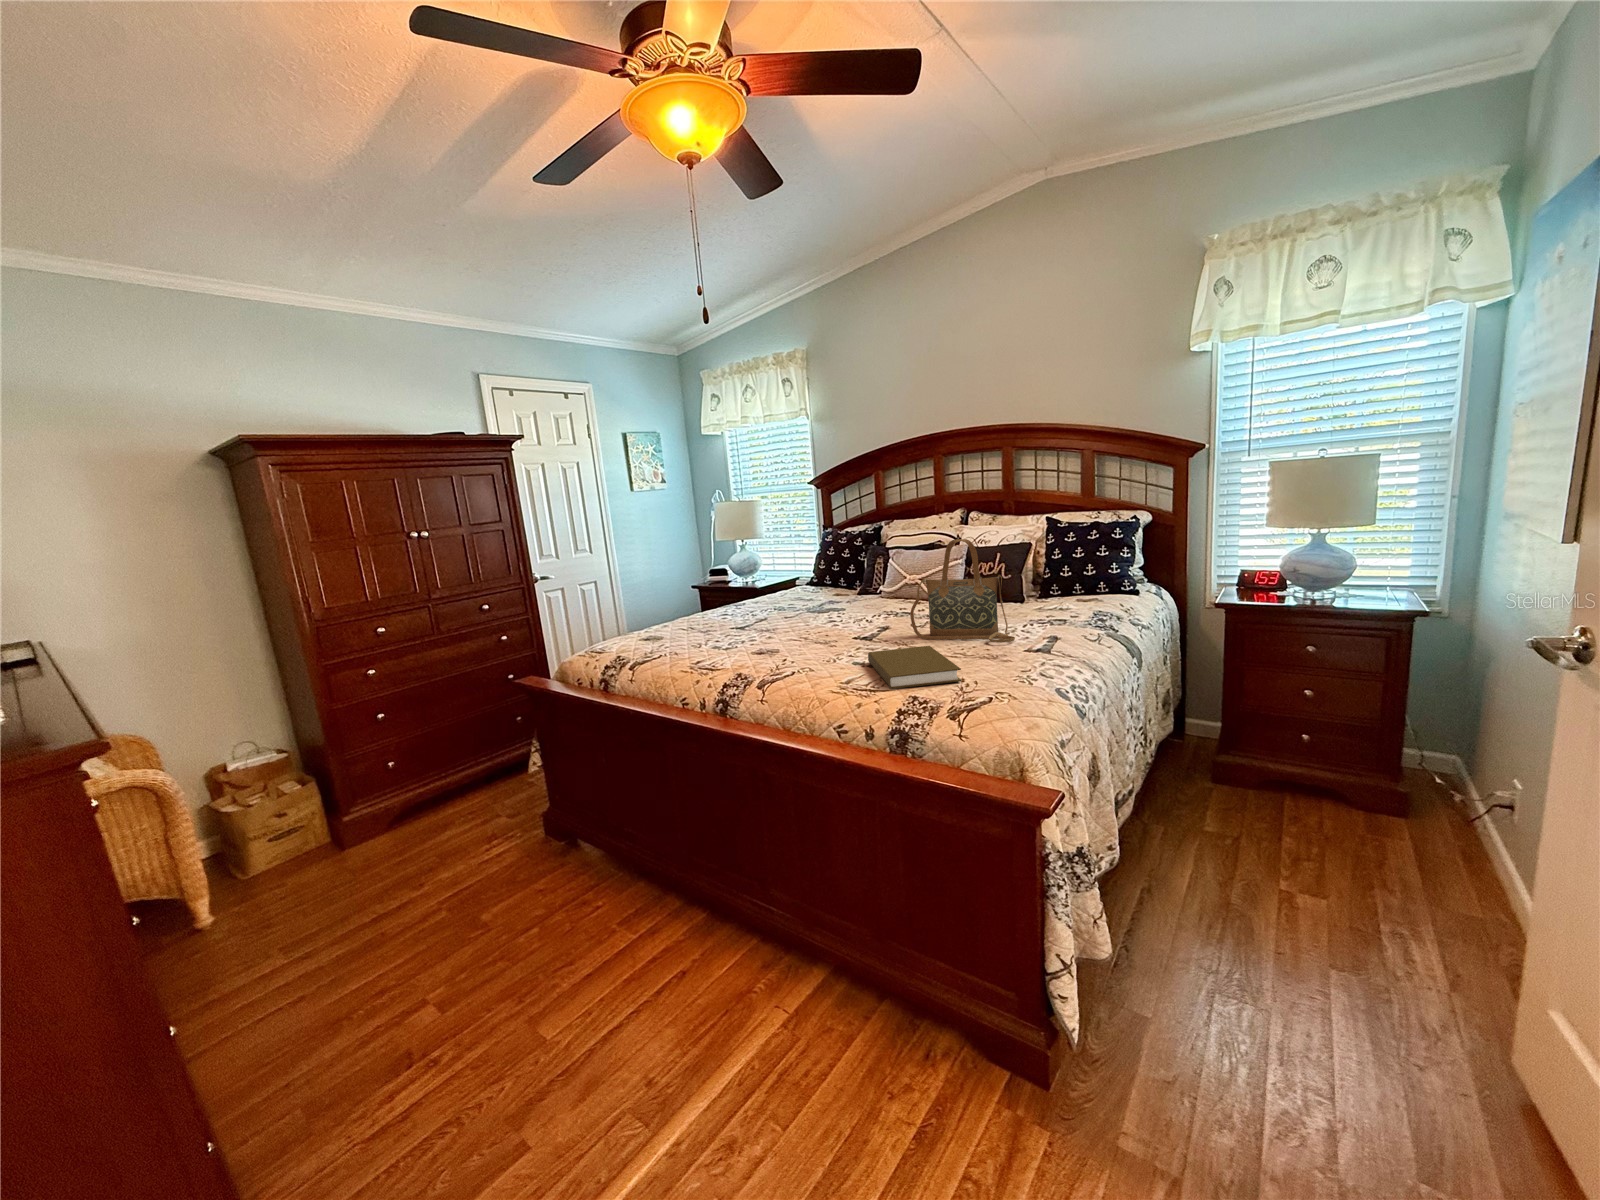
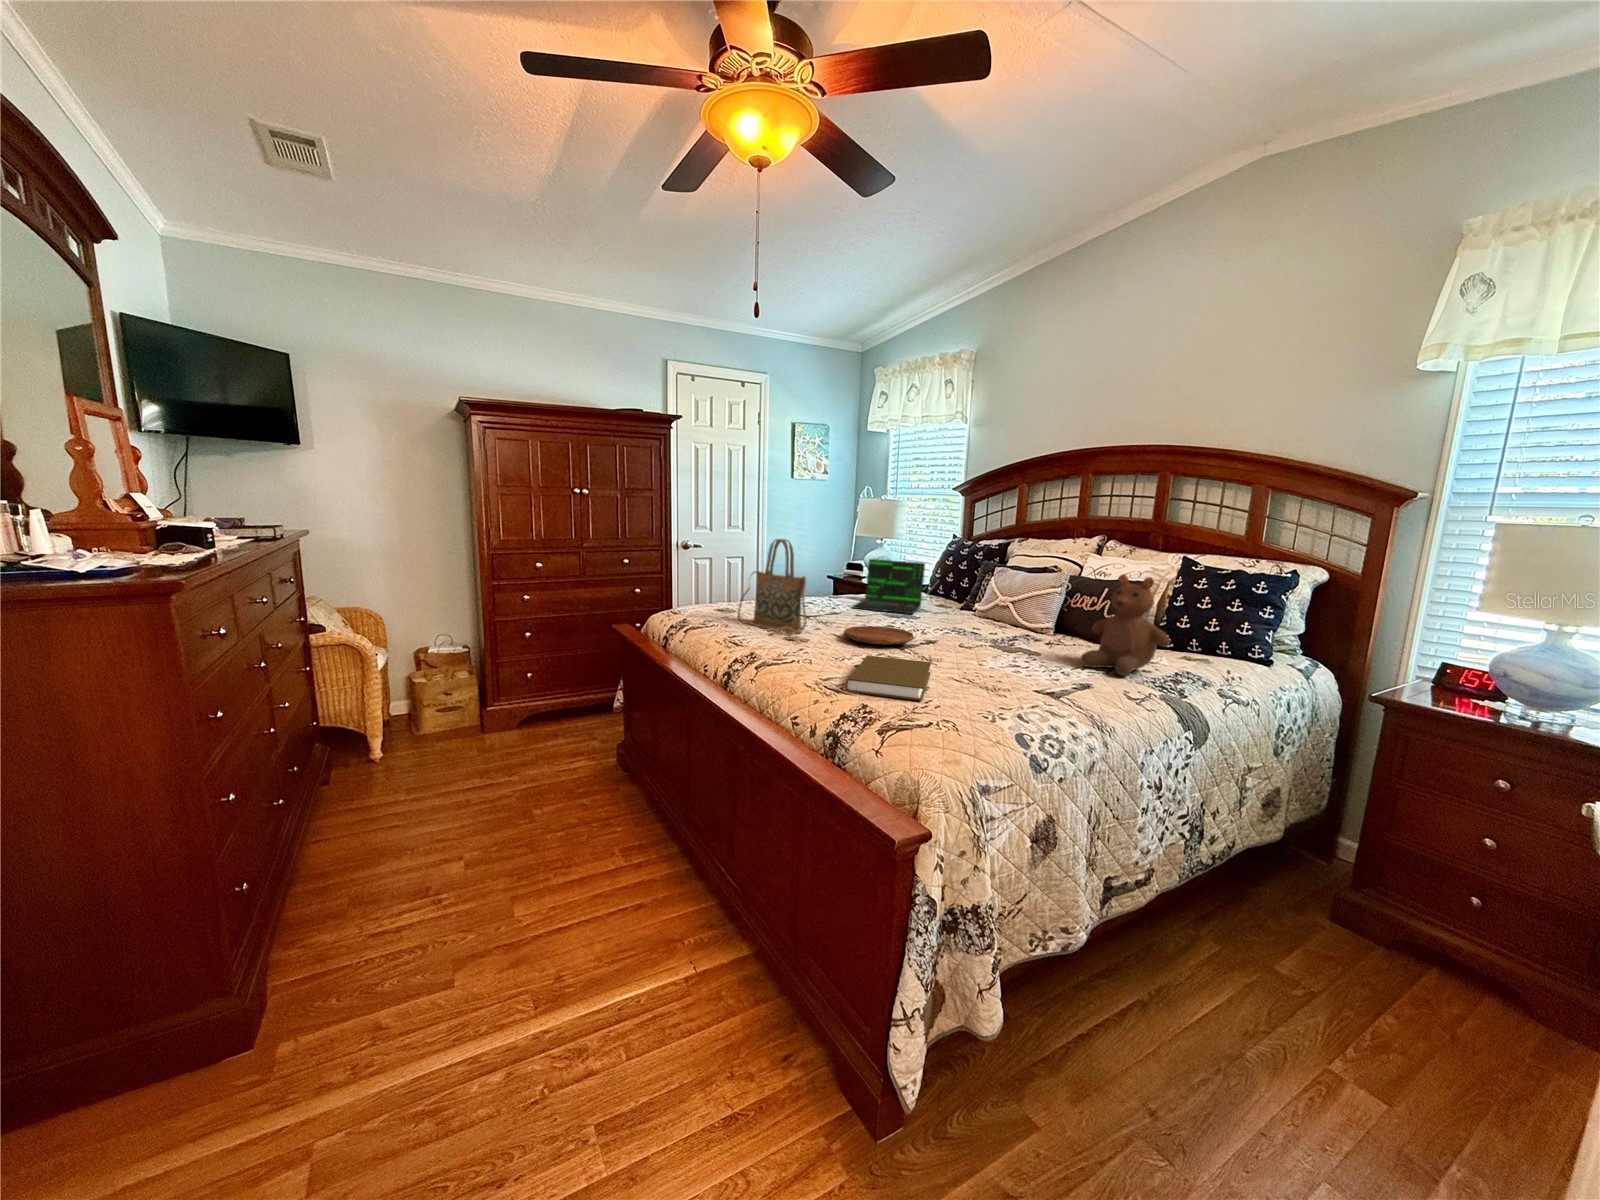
teddy bear: none [1020,537,1091,624] -> present [1080,574,1170,676]
handbag: present [910,539,1015,643] -> present [738,539,806,636]
laptop: none [772,556,843,613] -> present [853,559,925,614]
tray: none [809,622,879,641] -> present [844,626,914,645]

